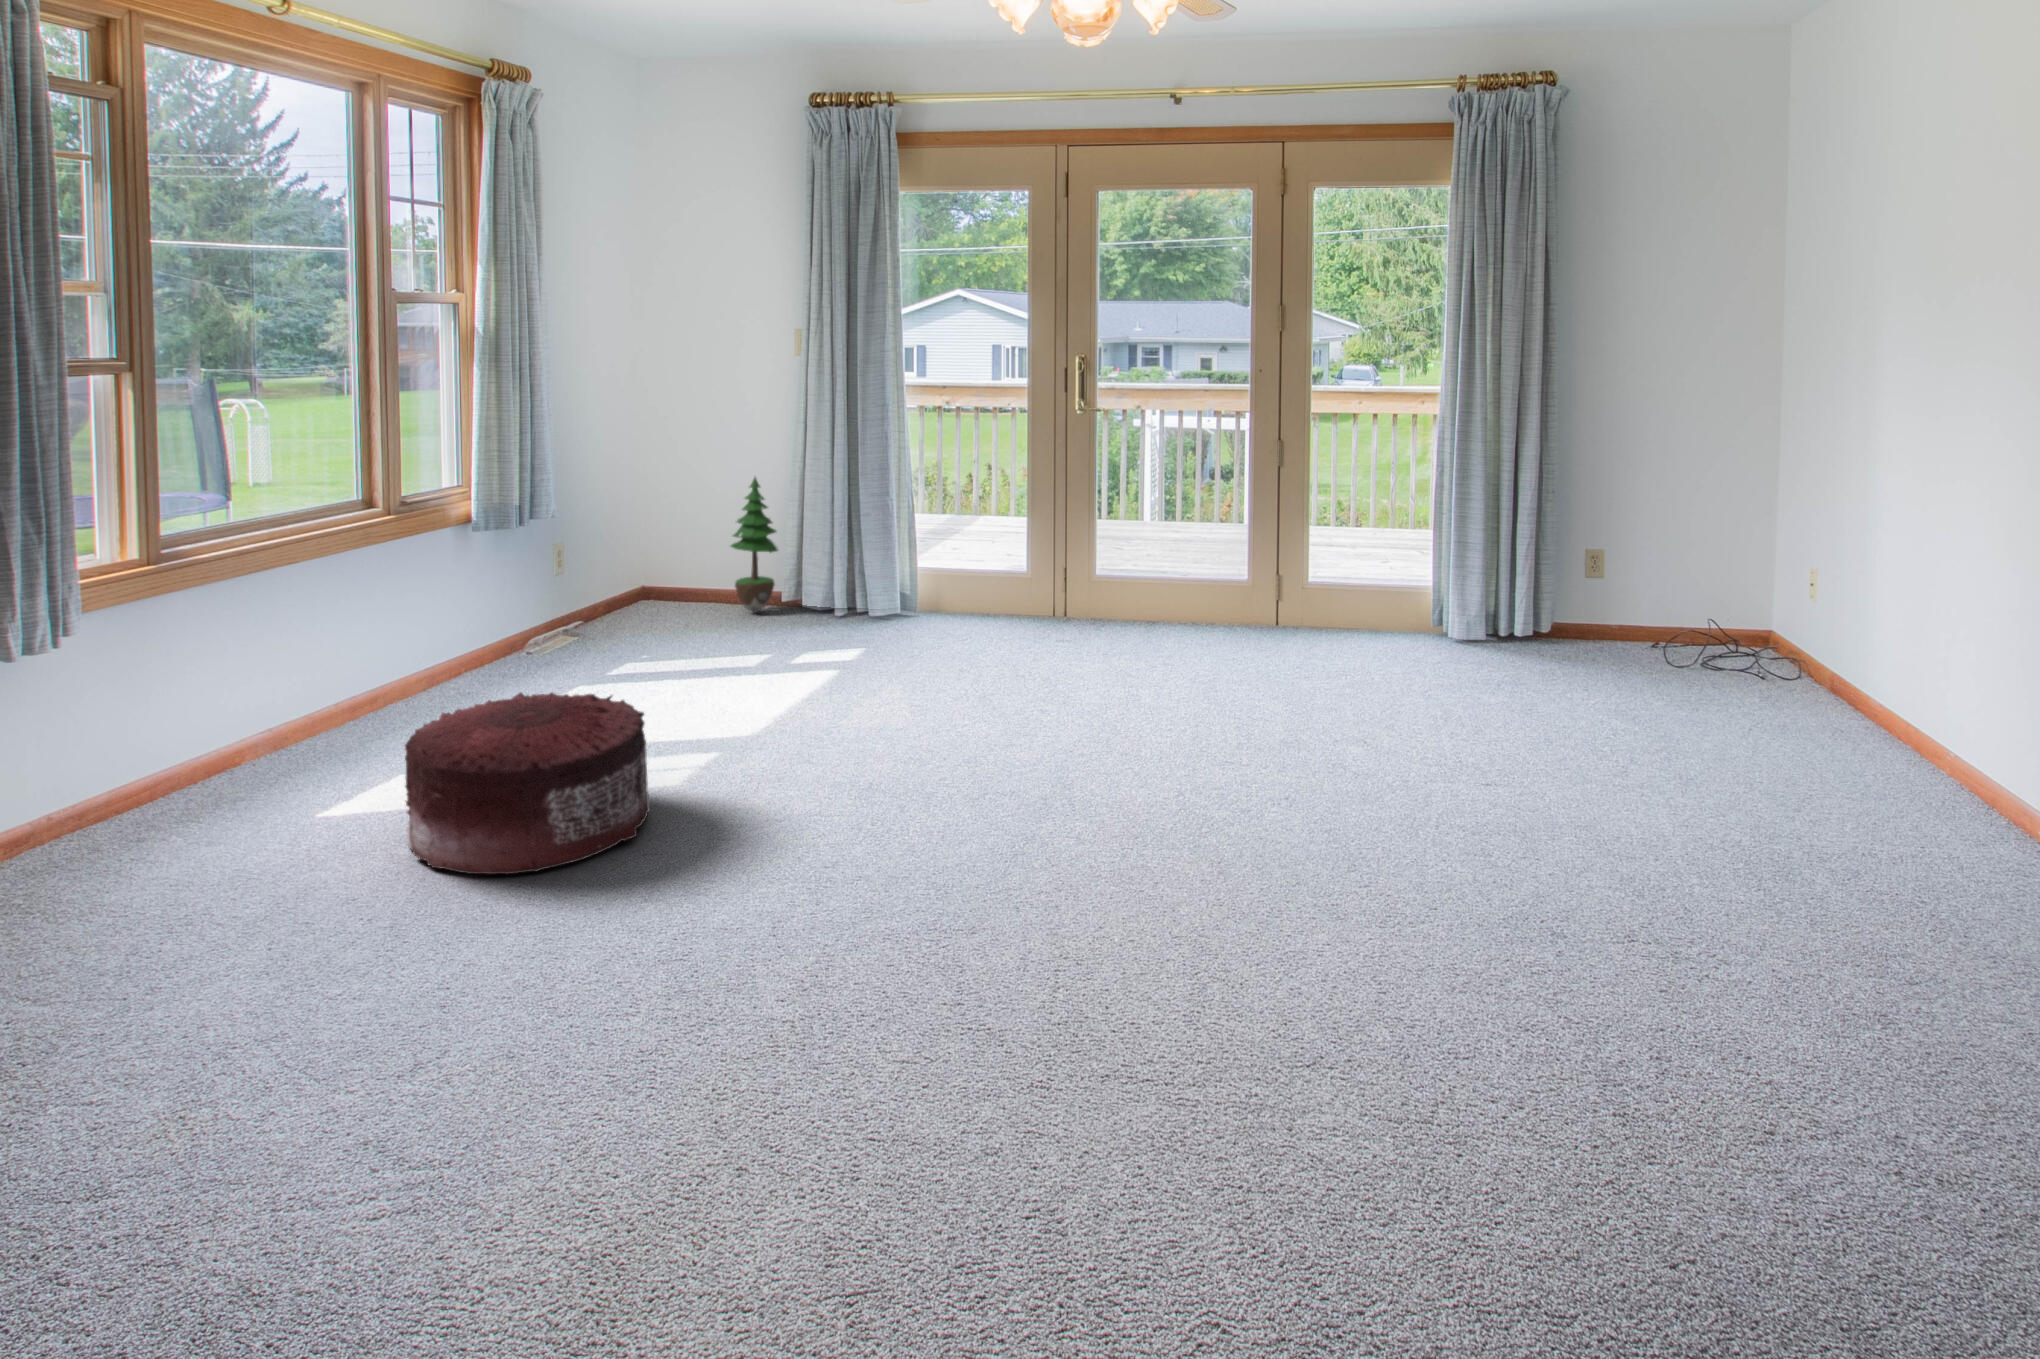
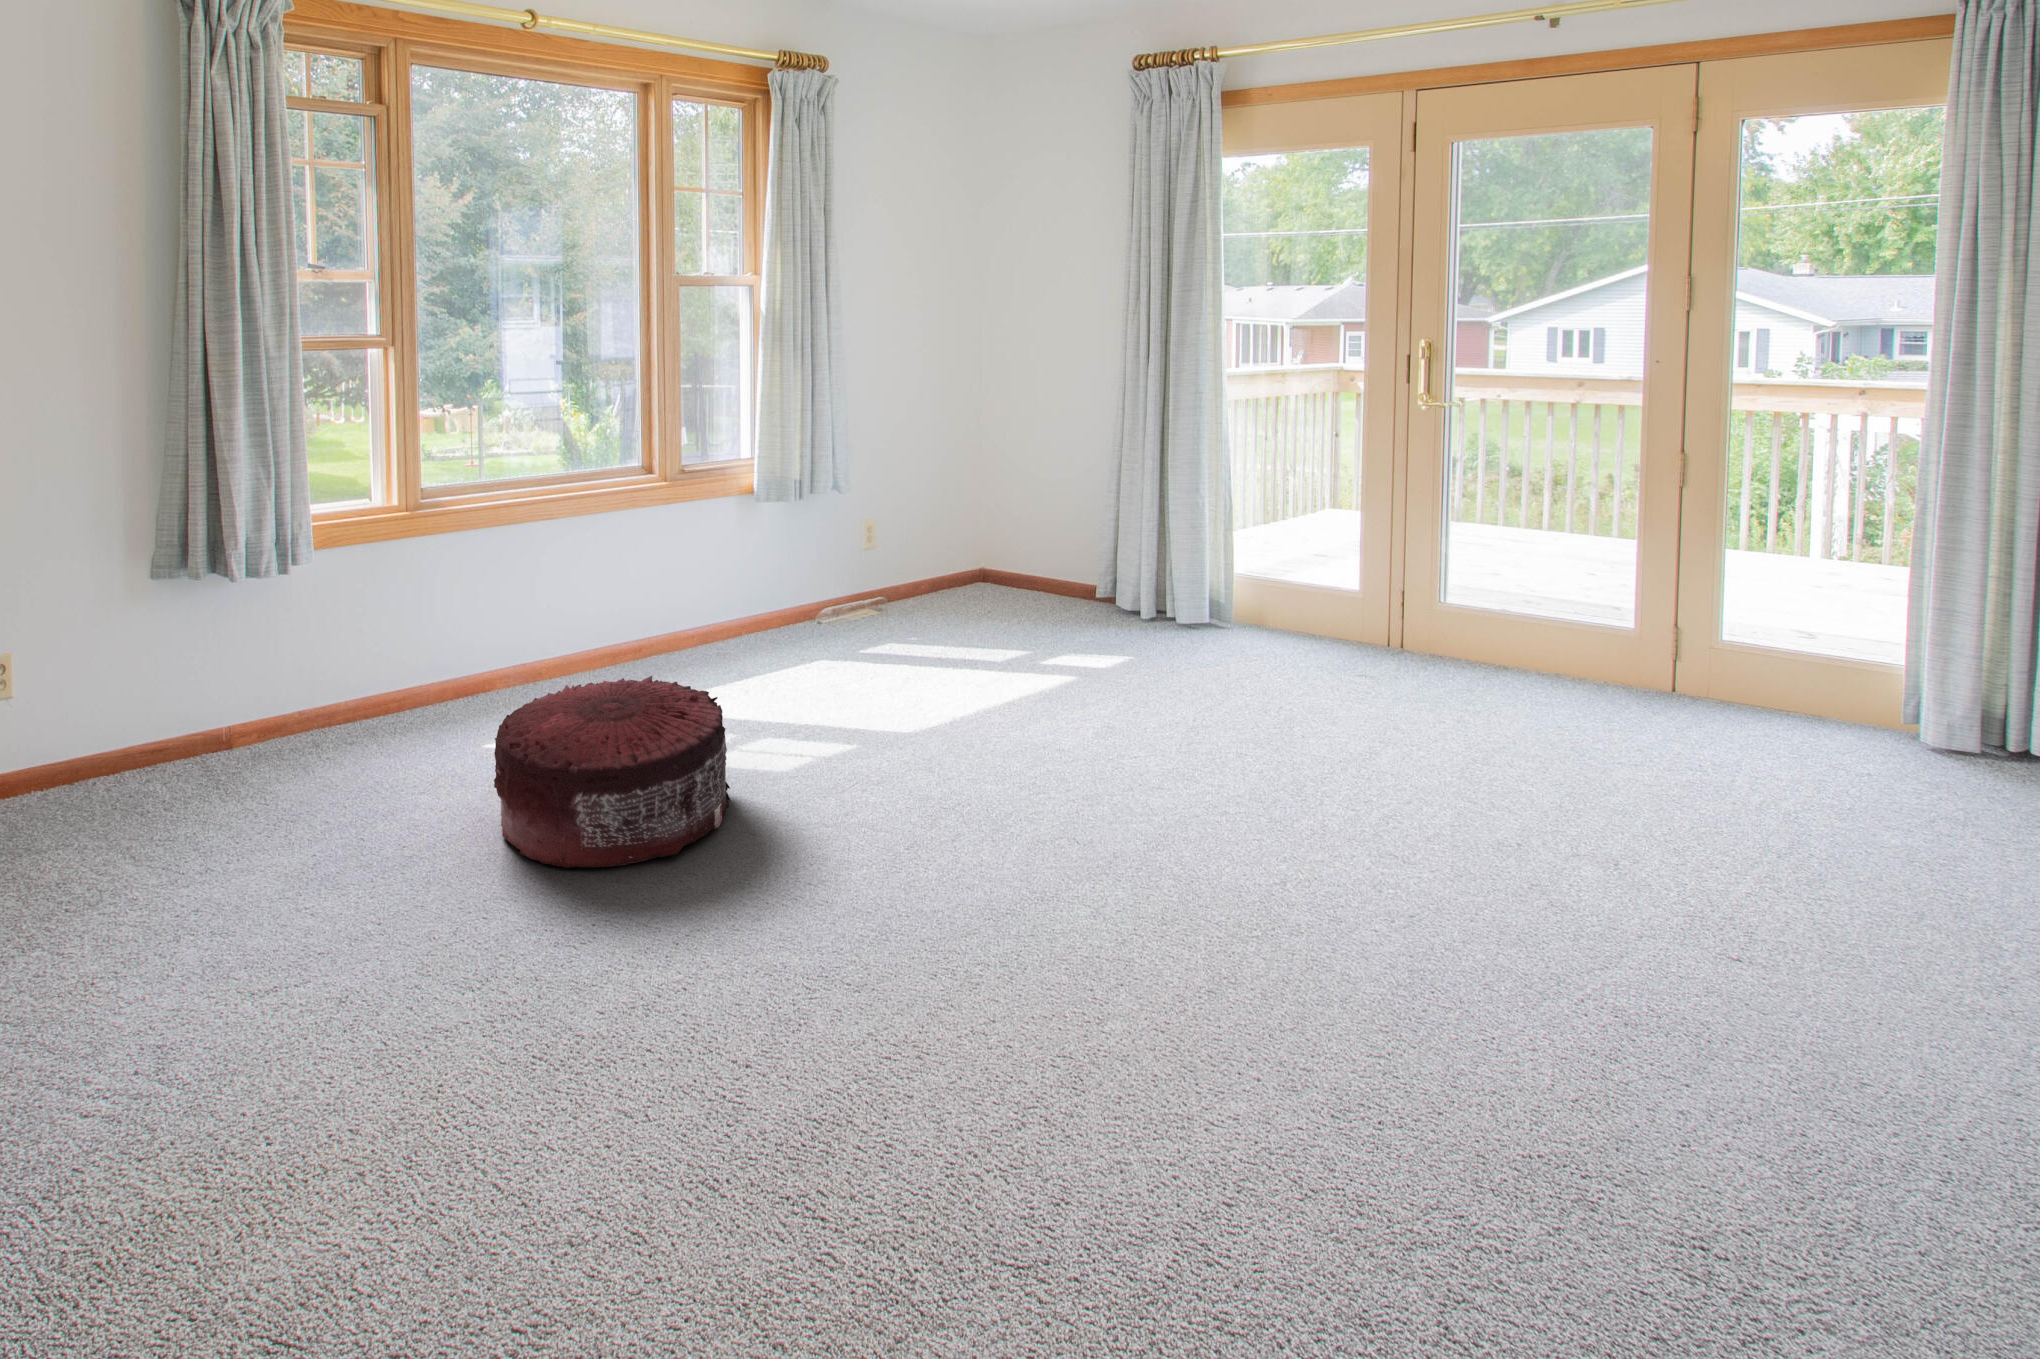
potted tree: present [731,478,778,613] -> none [1040,462,1092,605]

